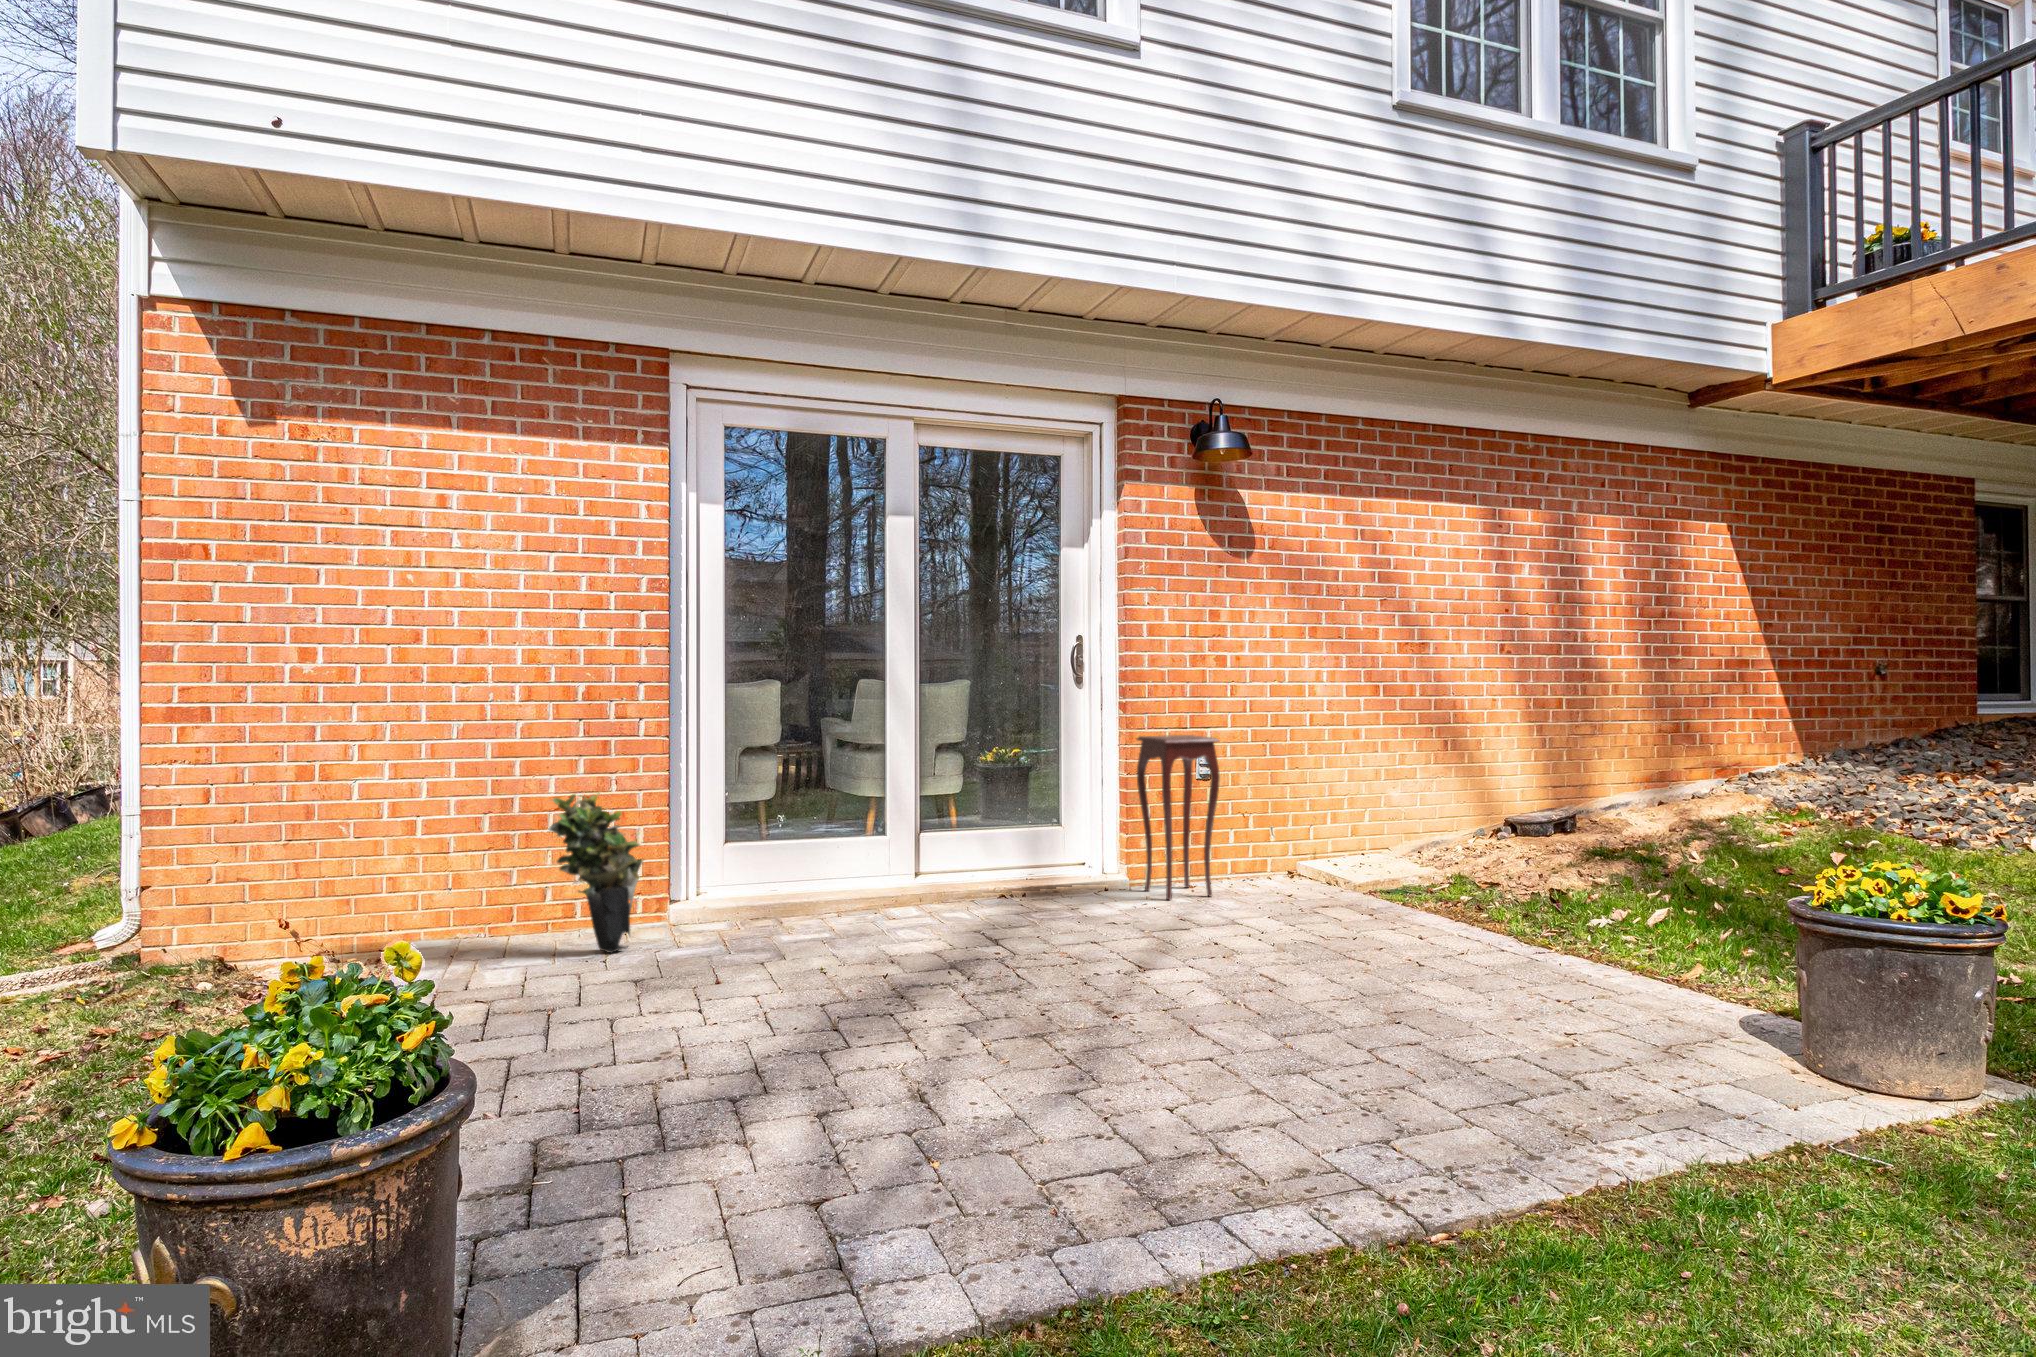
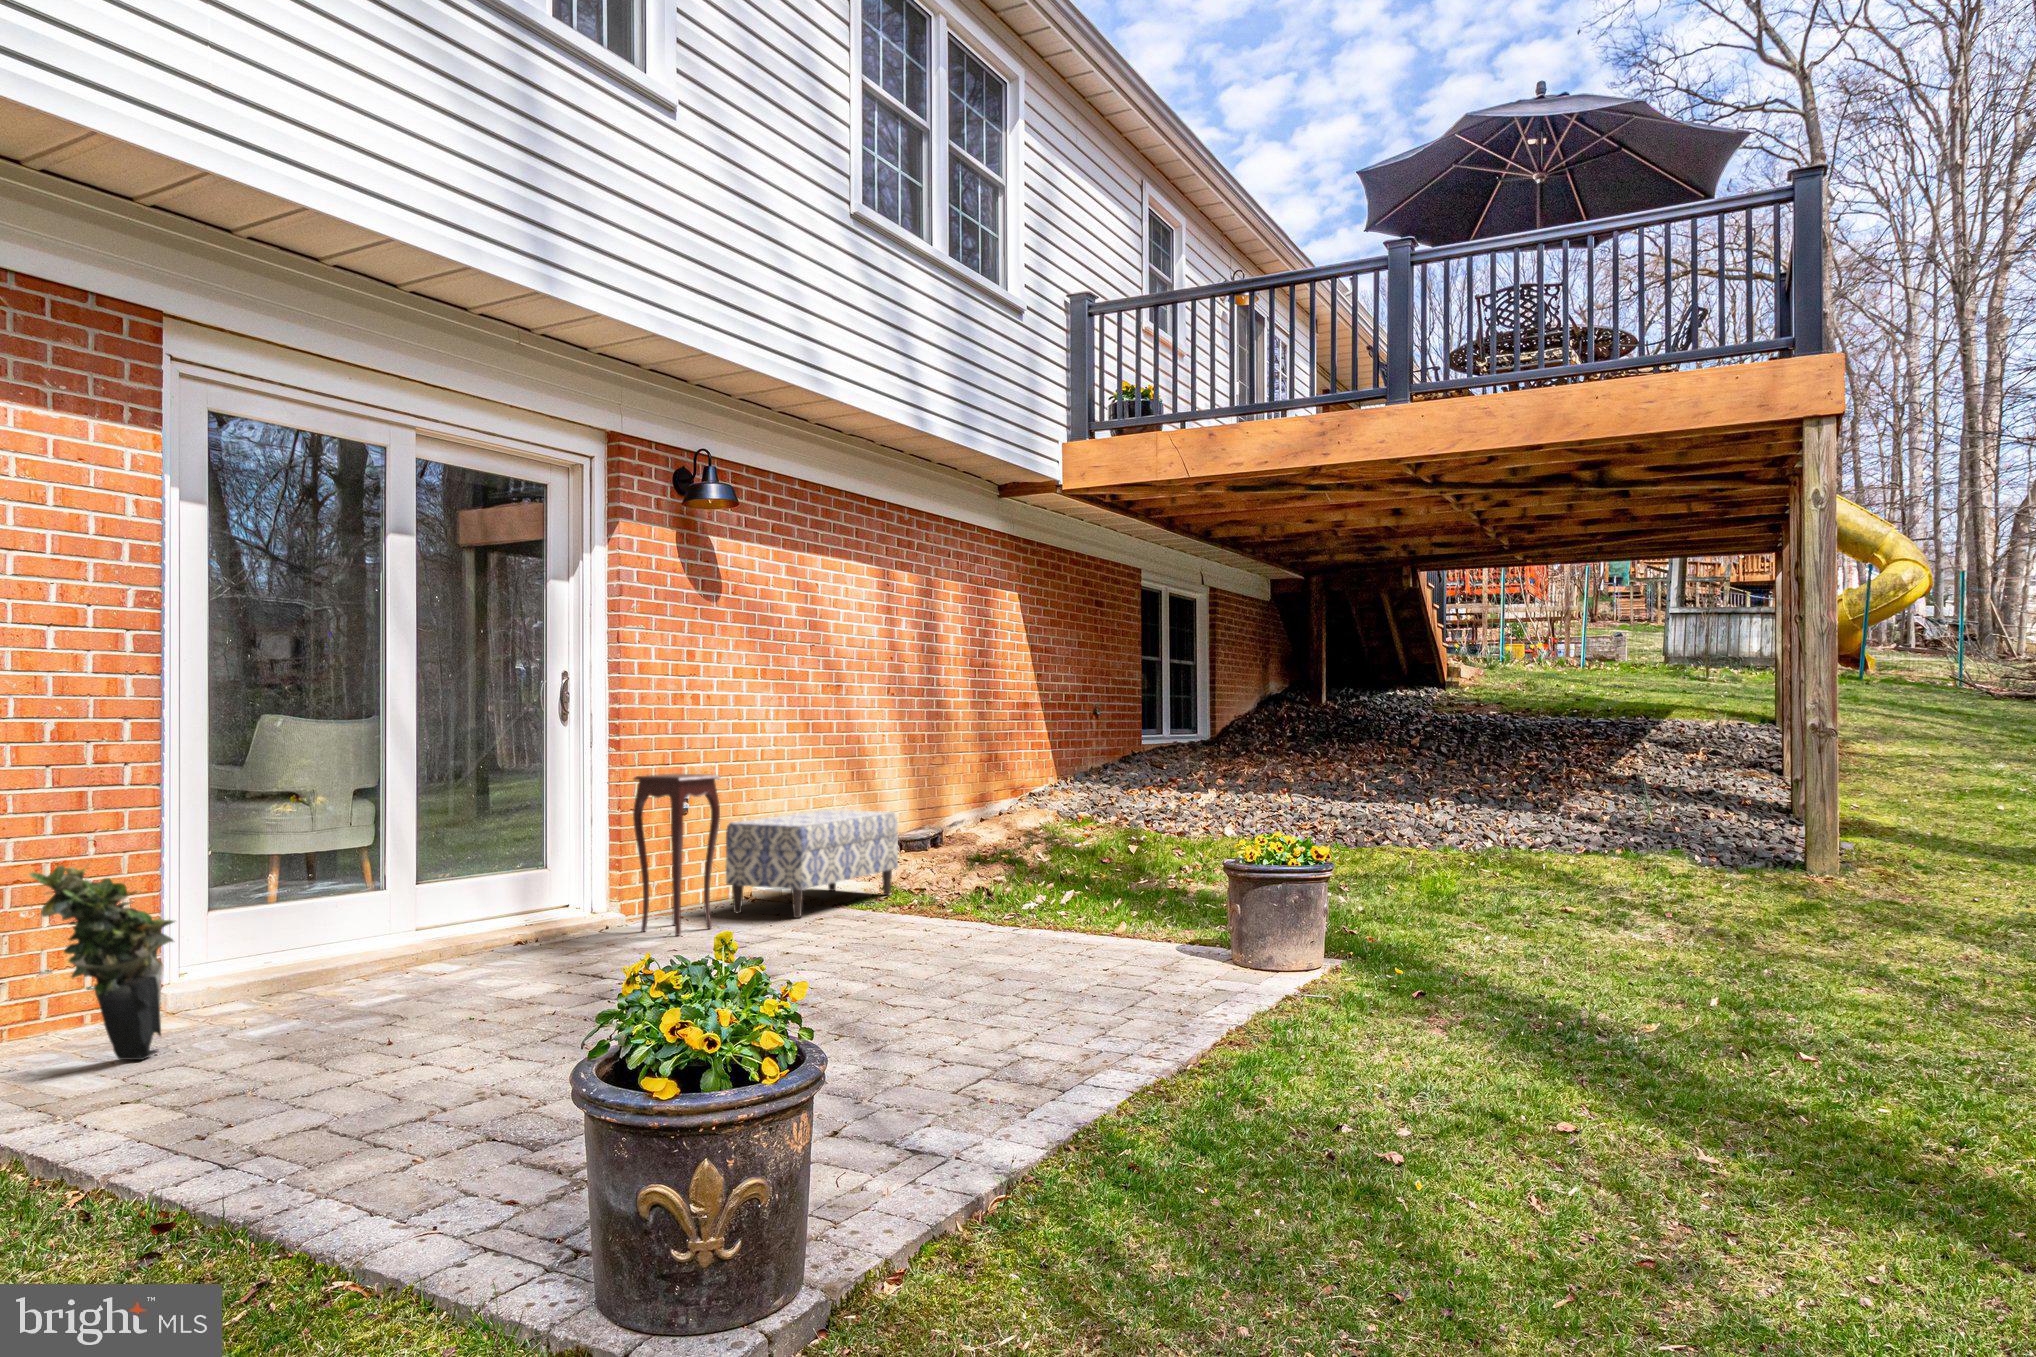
bench: none [1256,779,1474,896] -> present [726,810,898,918]

